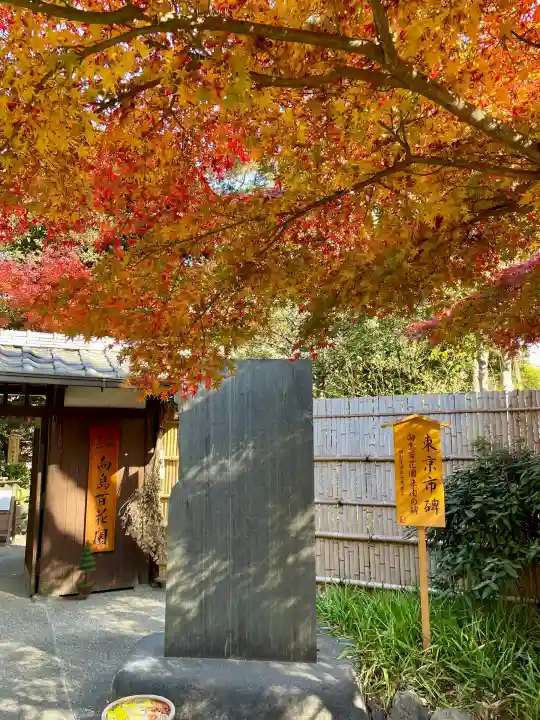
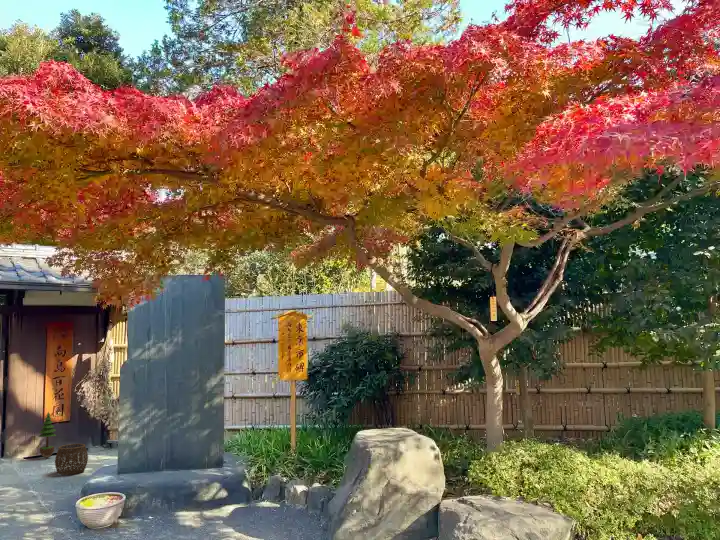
woven basket: none [88,588,130,632] -> present [55,444,88,475]

